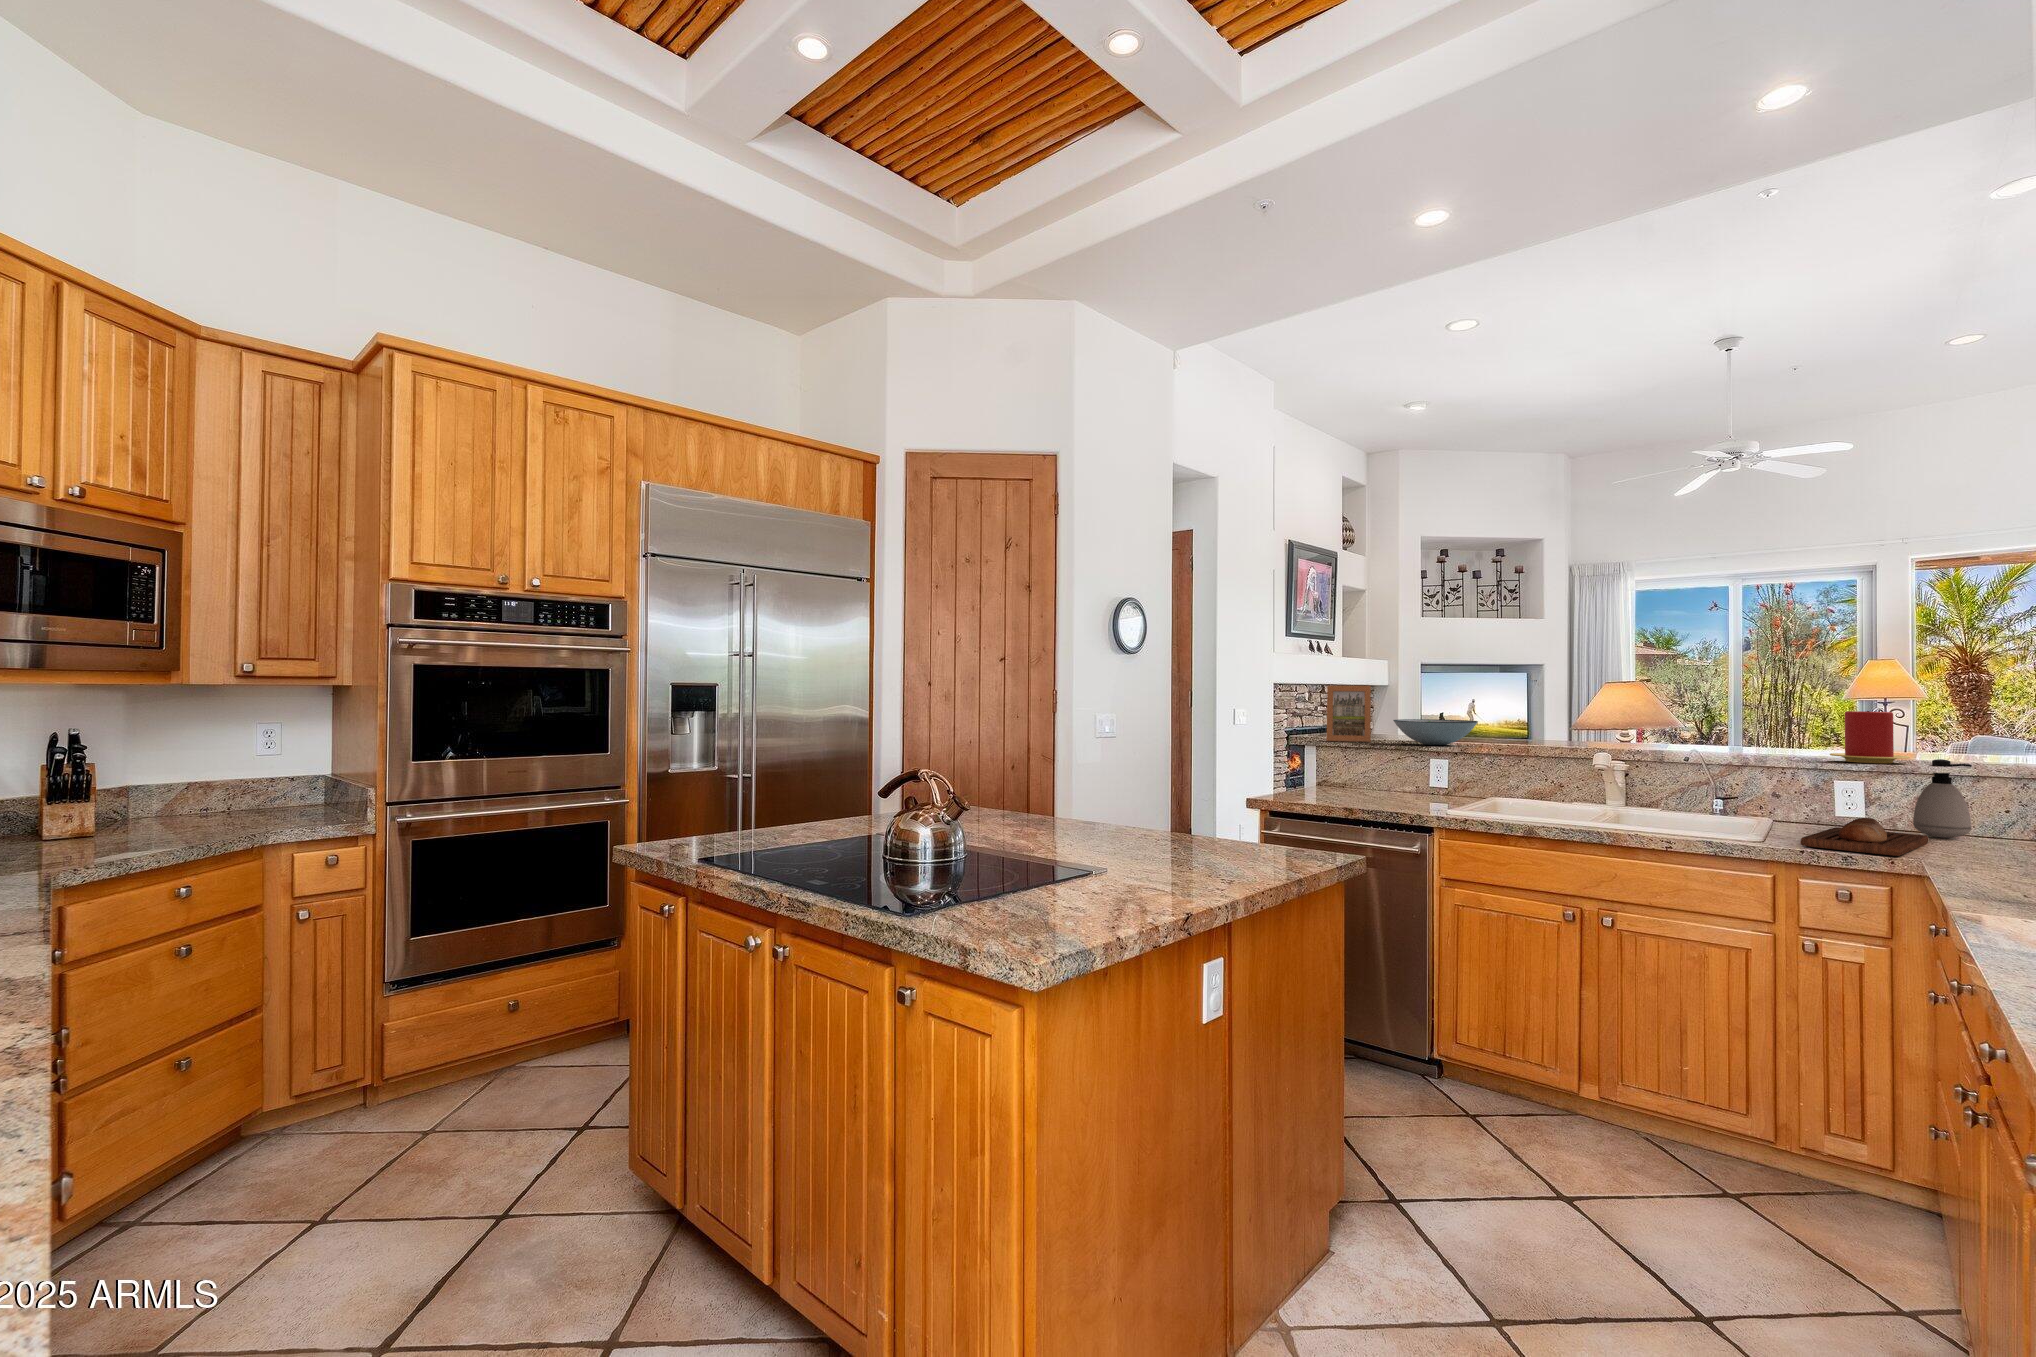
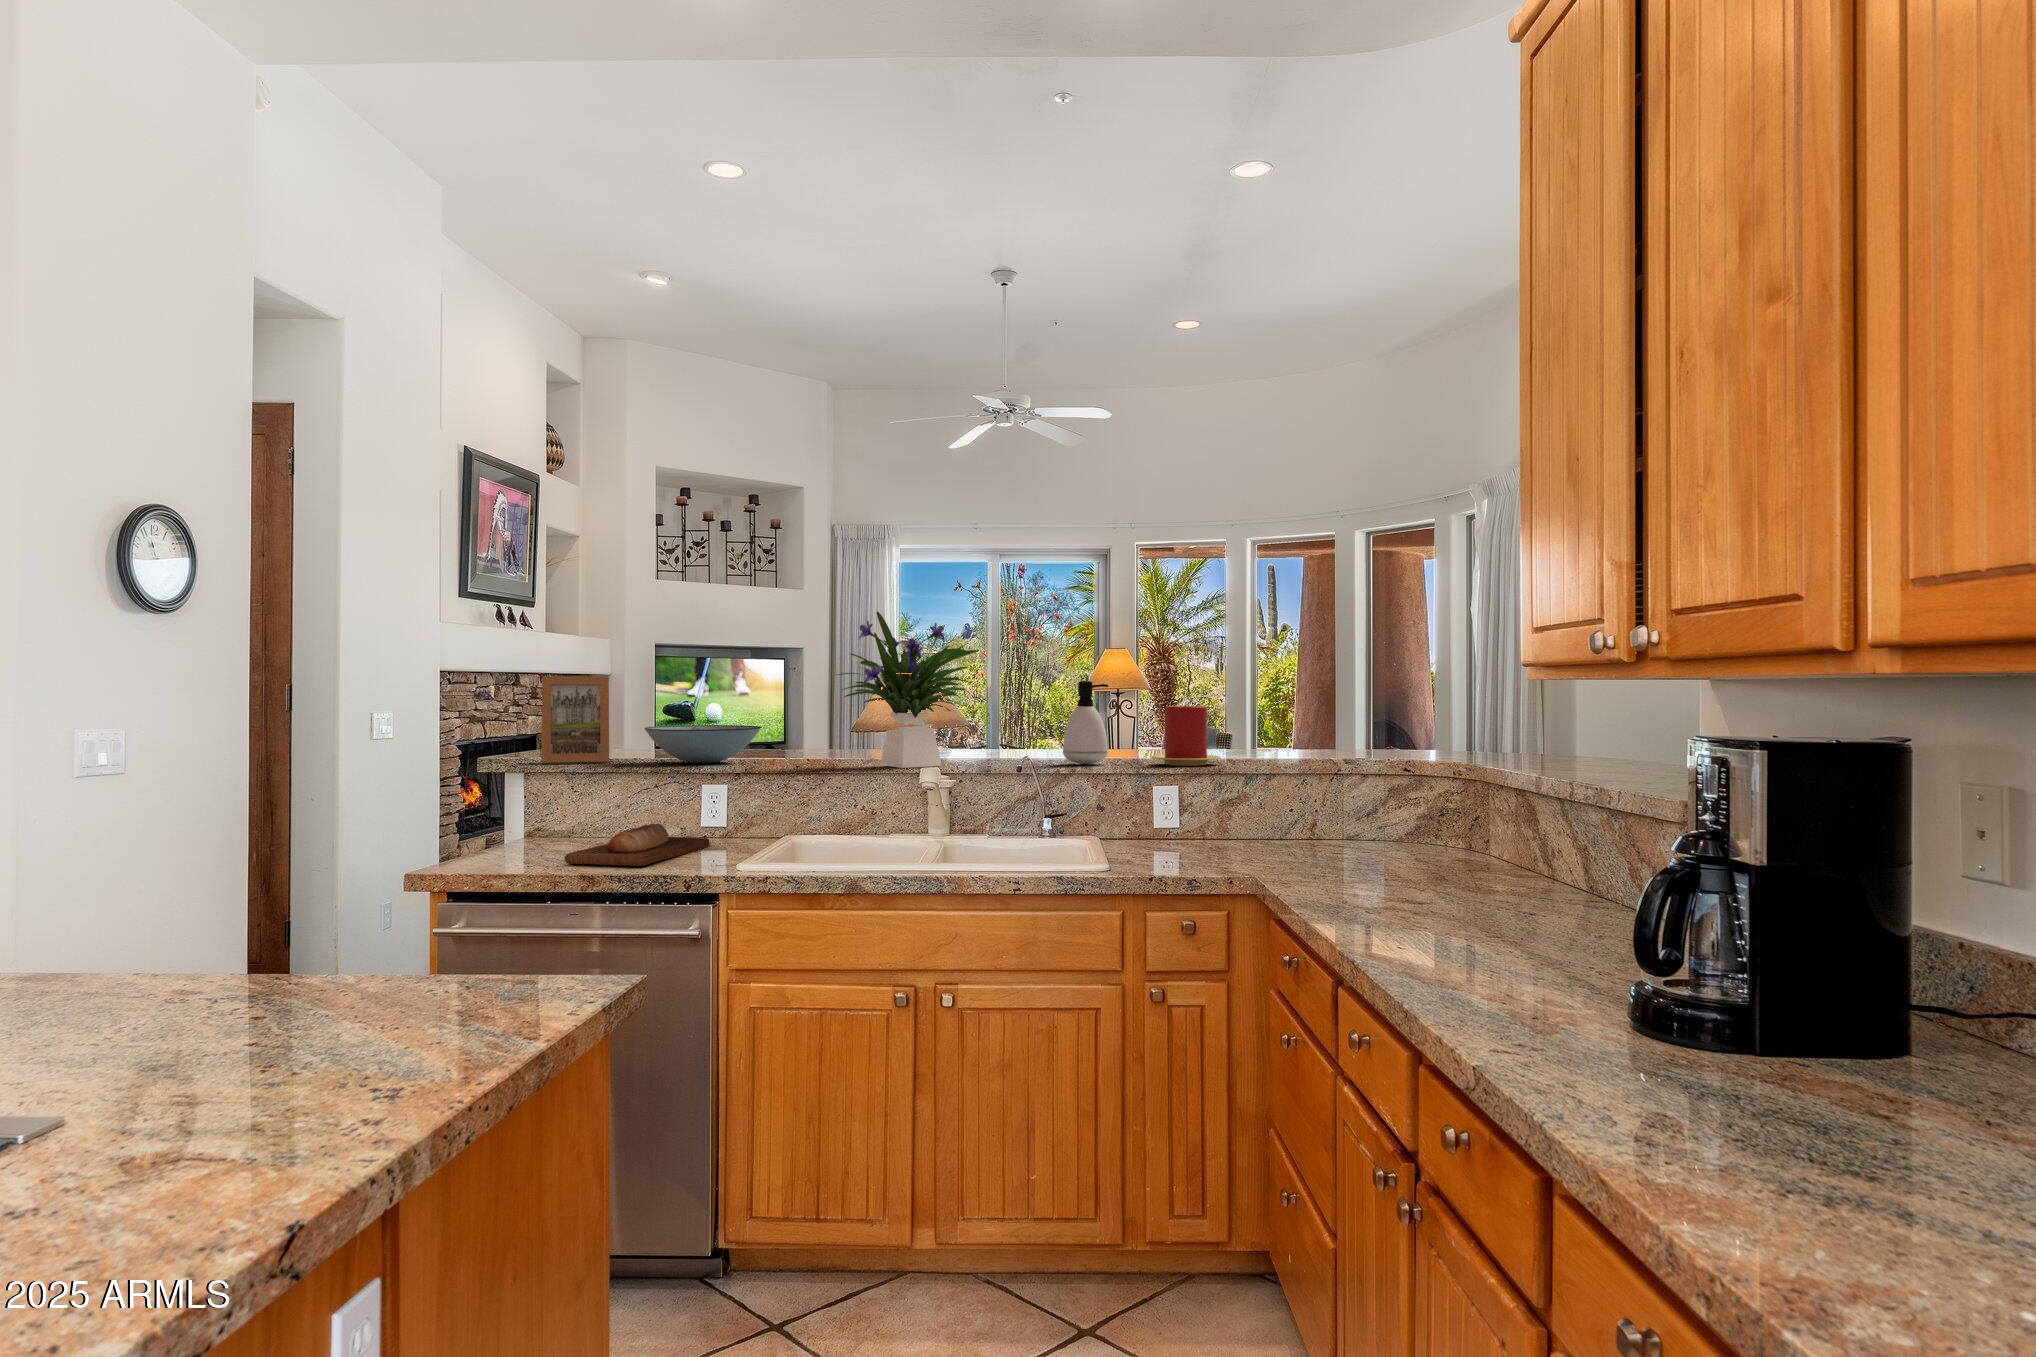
flower arrangement: none [1529,638,1652,754] -> present [837,611,979,768]
soap dispenser: present [1913,759,1972,838] -> present [1063,681,1108,764]
bread loaf: present [1801,818,1928,856] -> present [565,824,710,866]

